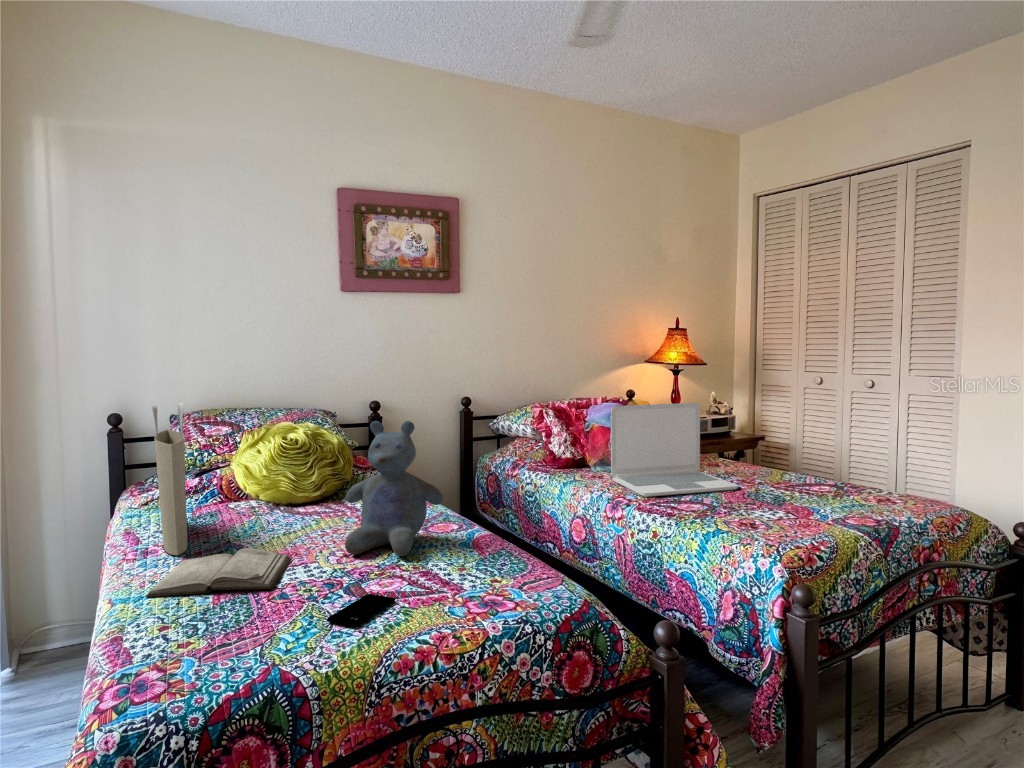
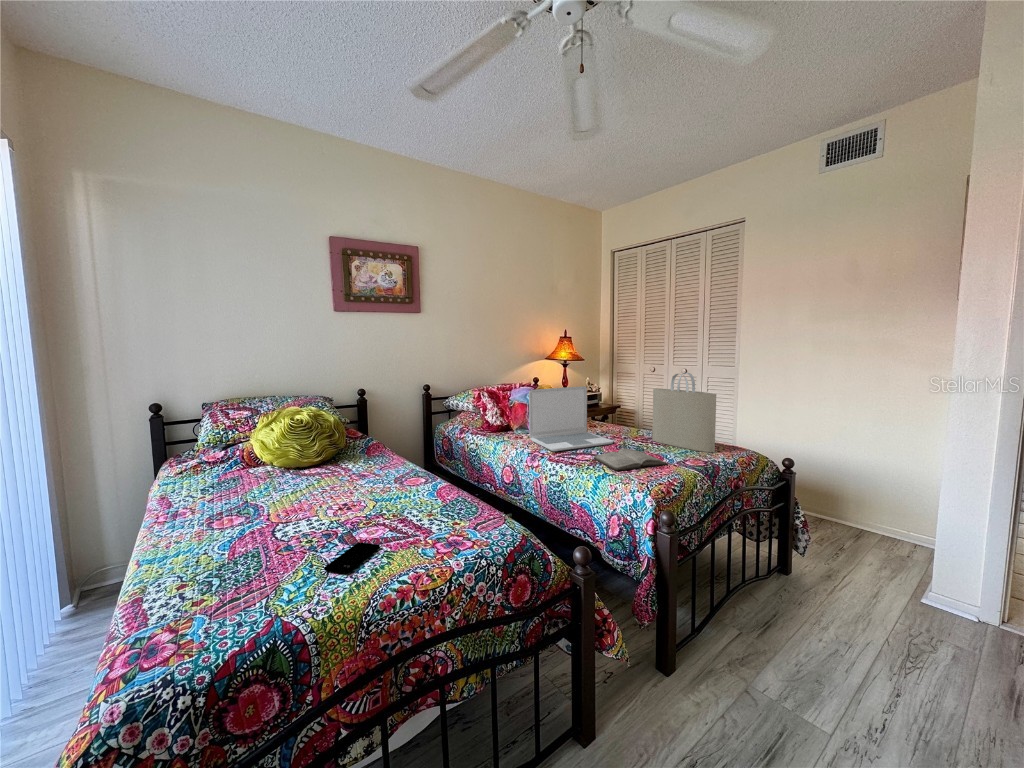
tote bag: present [151,403,187,555] -> present [652,373,716,452]
stuffed bear: present [345,421,443,556] -> none [340,406,415,508]
diary: present [146,548,291,597] -> present [594,449,668,471]

